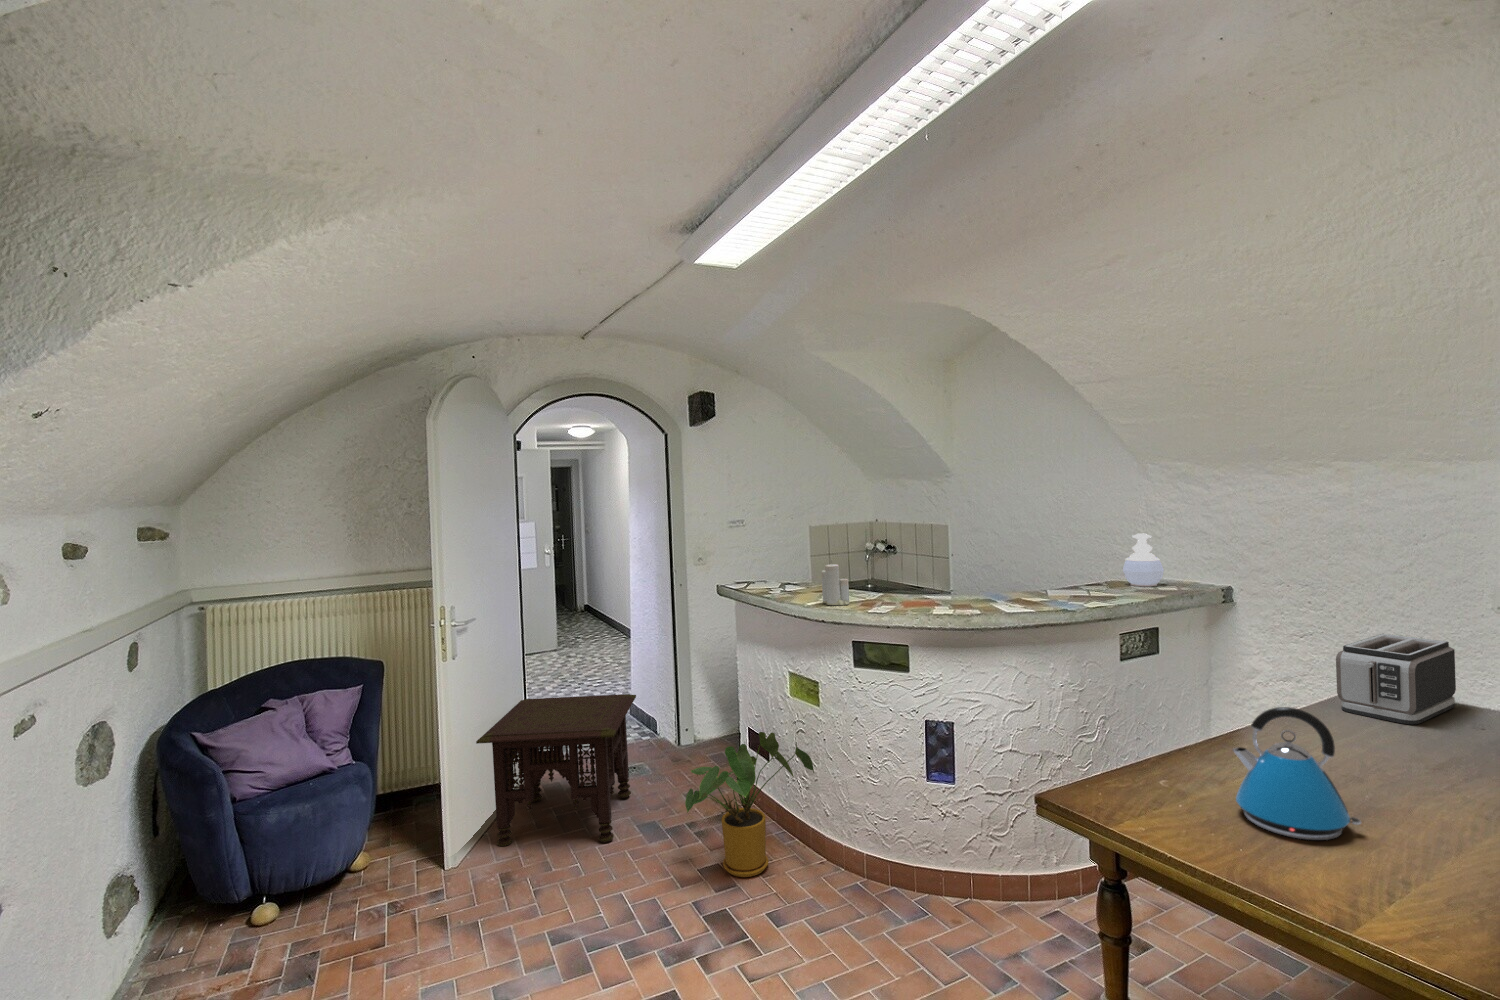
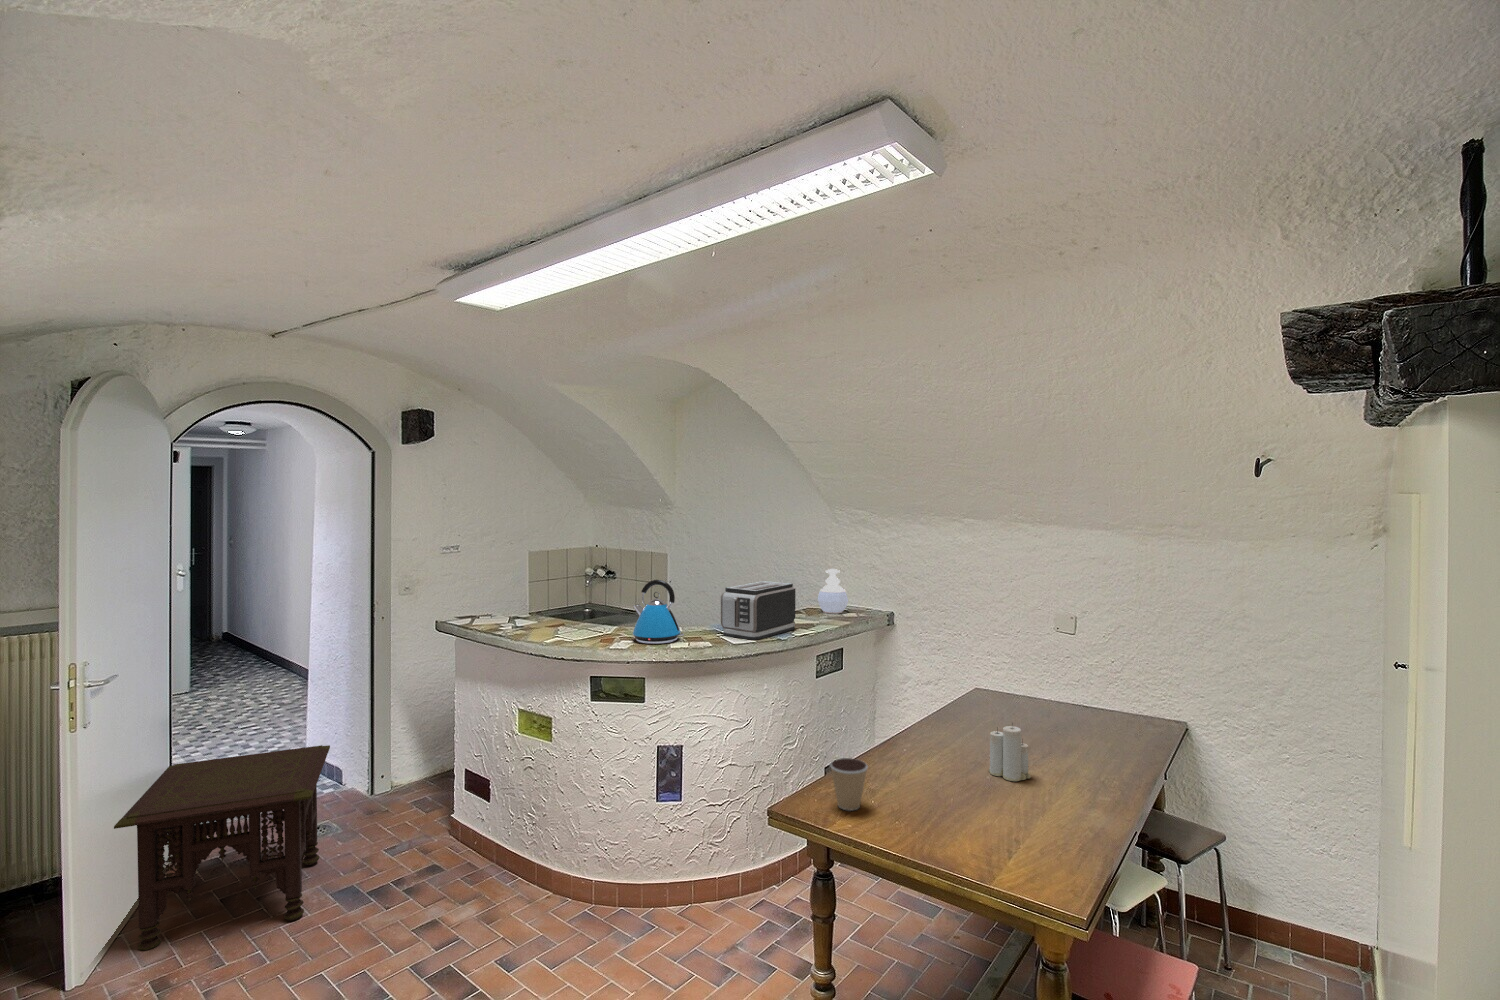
candle: present [822,564,849,605] -> present [988,726,1031,781]
toaster: present [1336,634,1456,725] -> present [721,581,796,640]
kettle: present [1233,707,1361,840] -> present [633,580,684,644]
house plant: present [685,732,814,877] -> none [401,773,545,929]
coffee cup: none [1116,746,1170,811] -> present [830,758,868,811]

